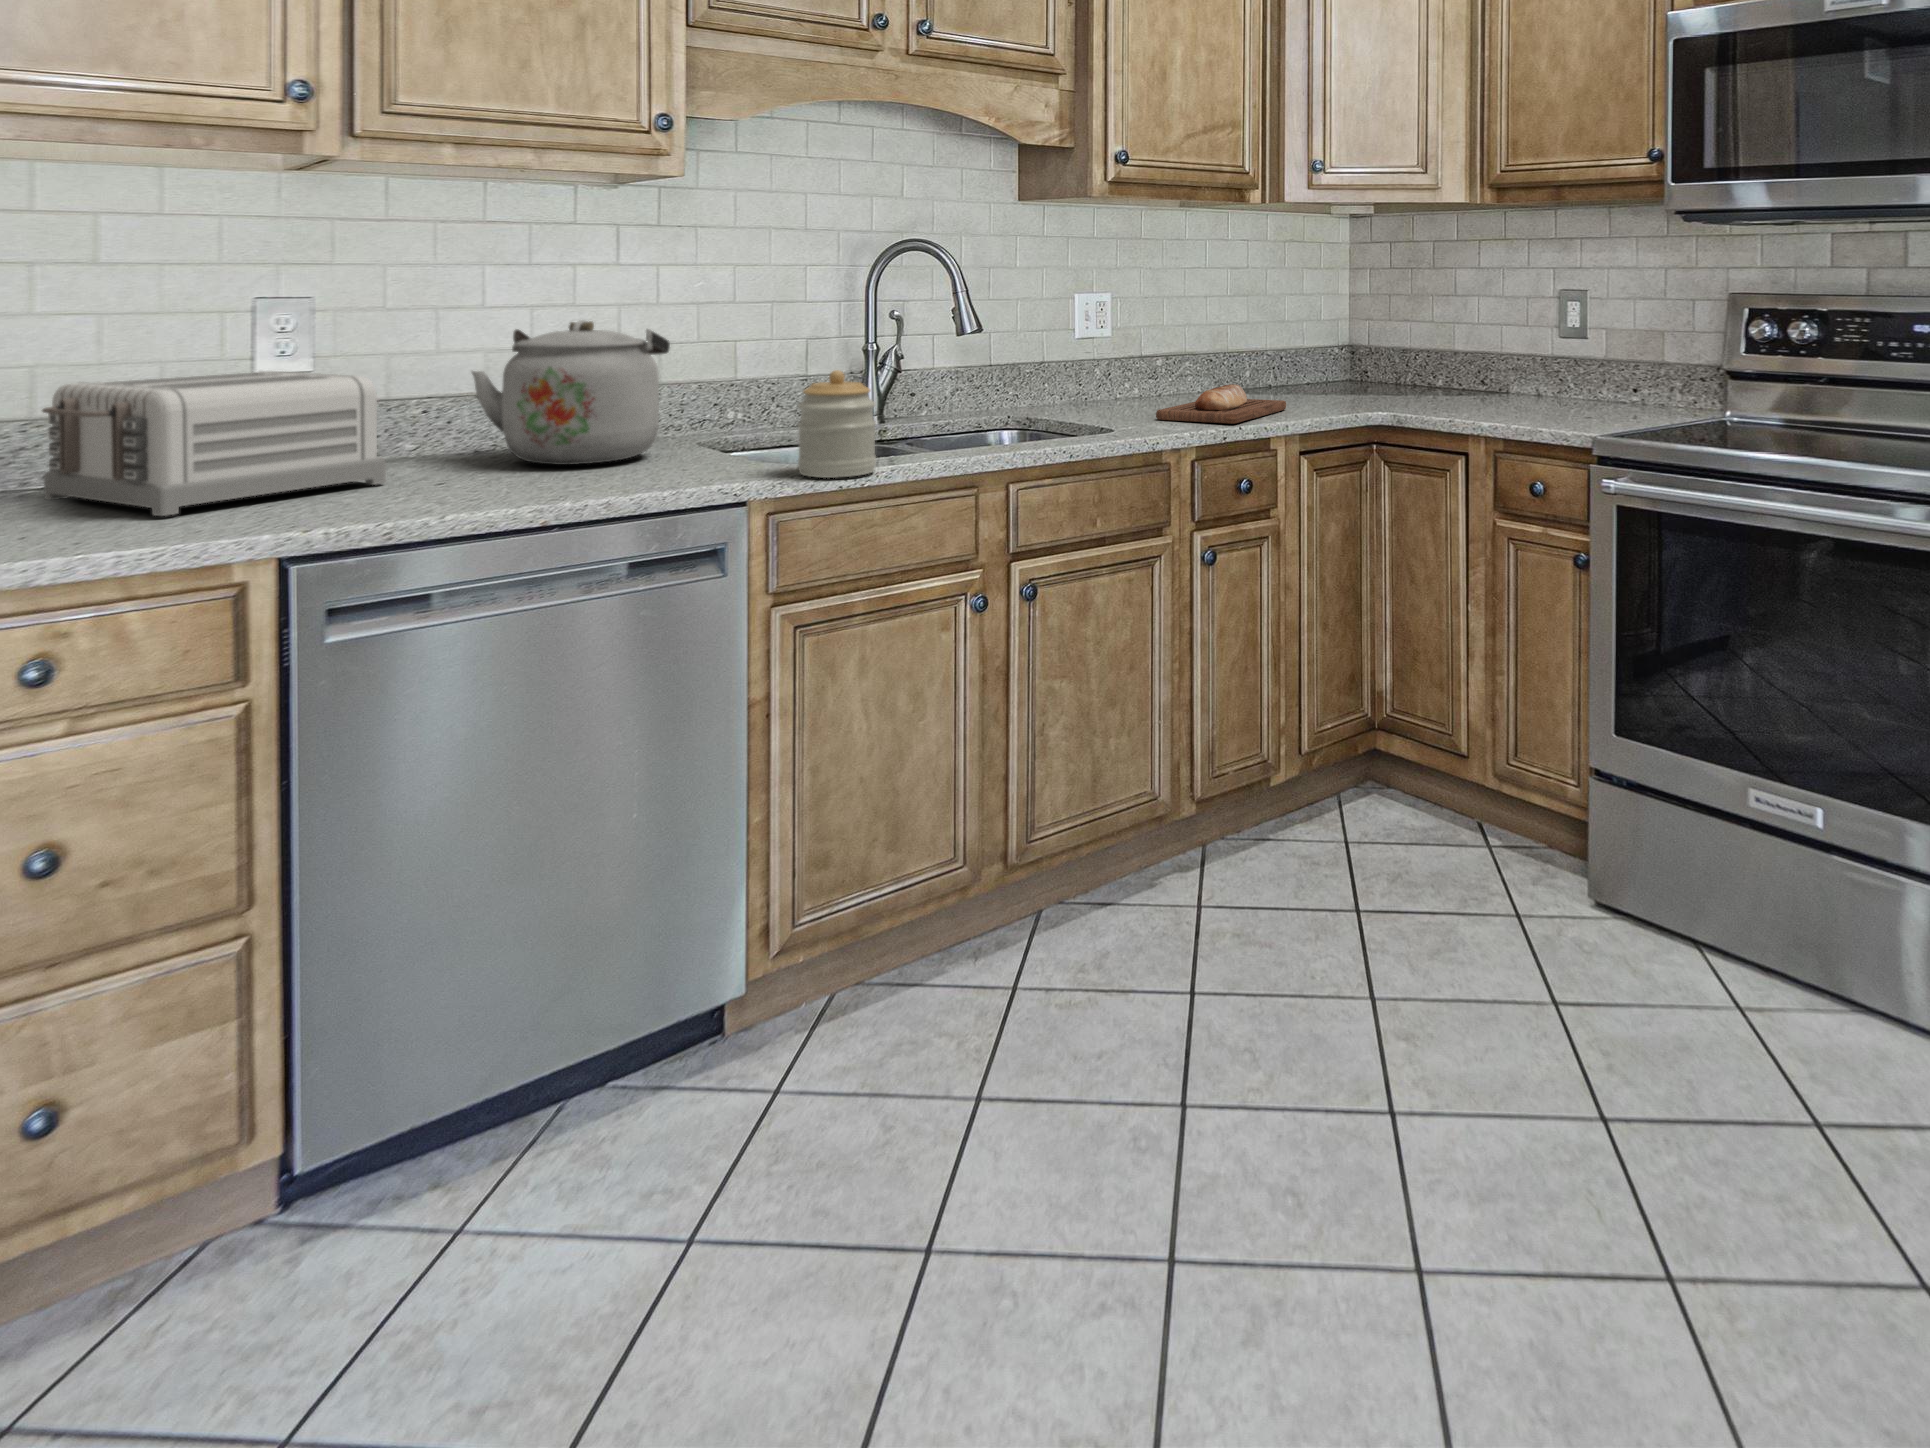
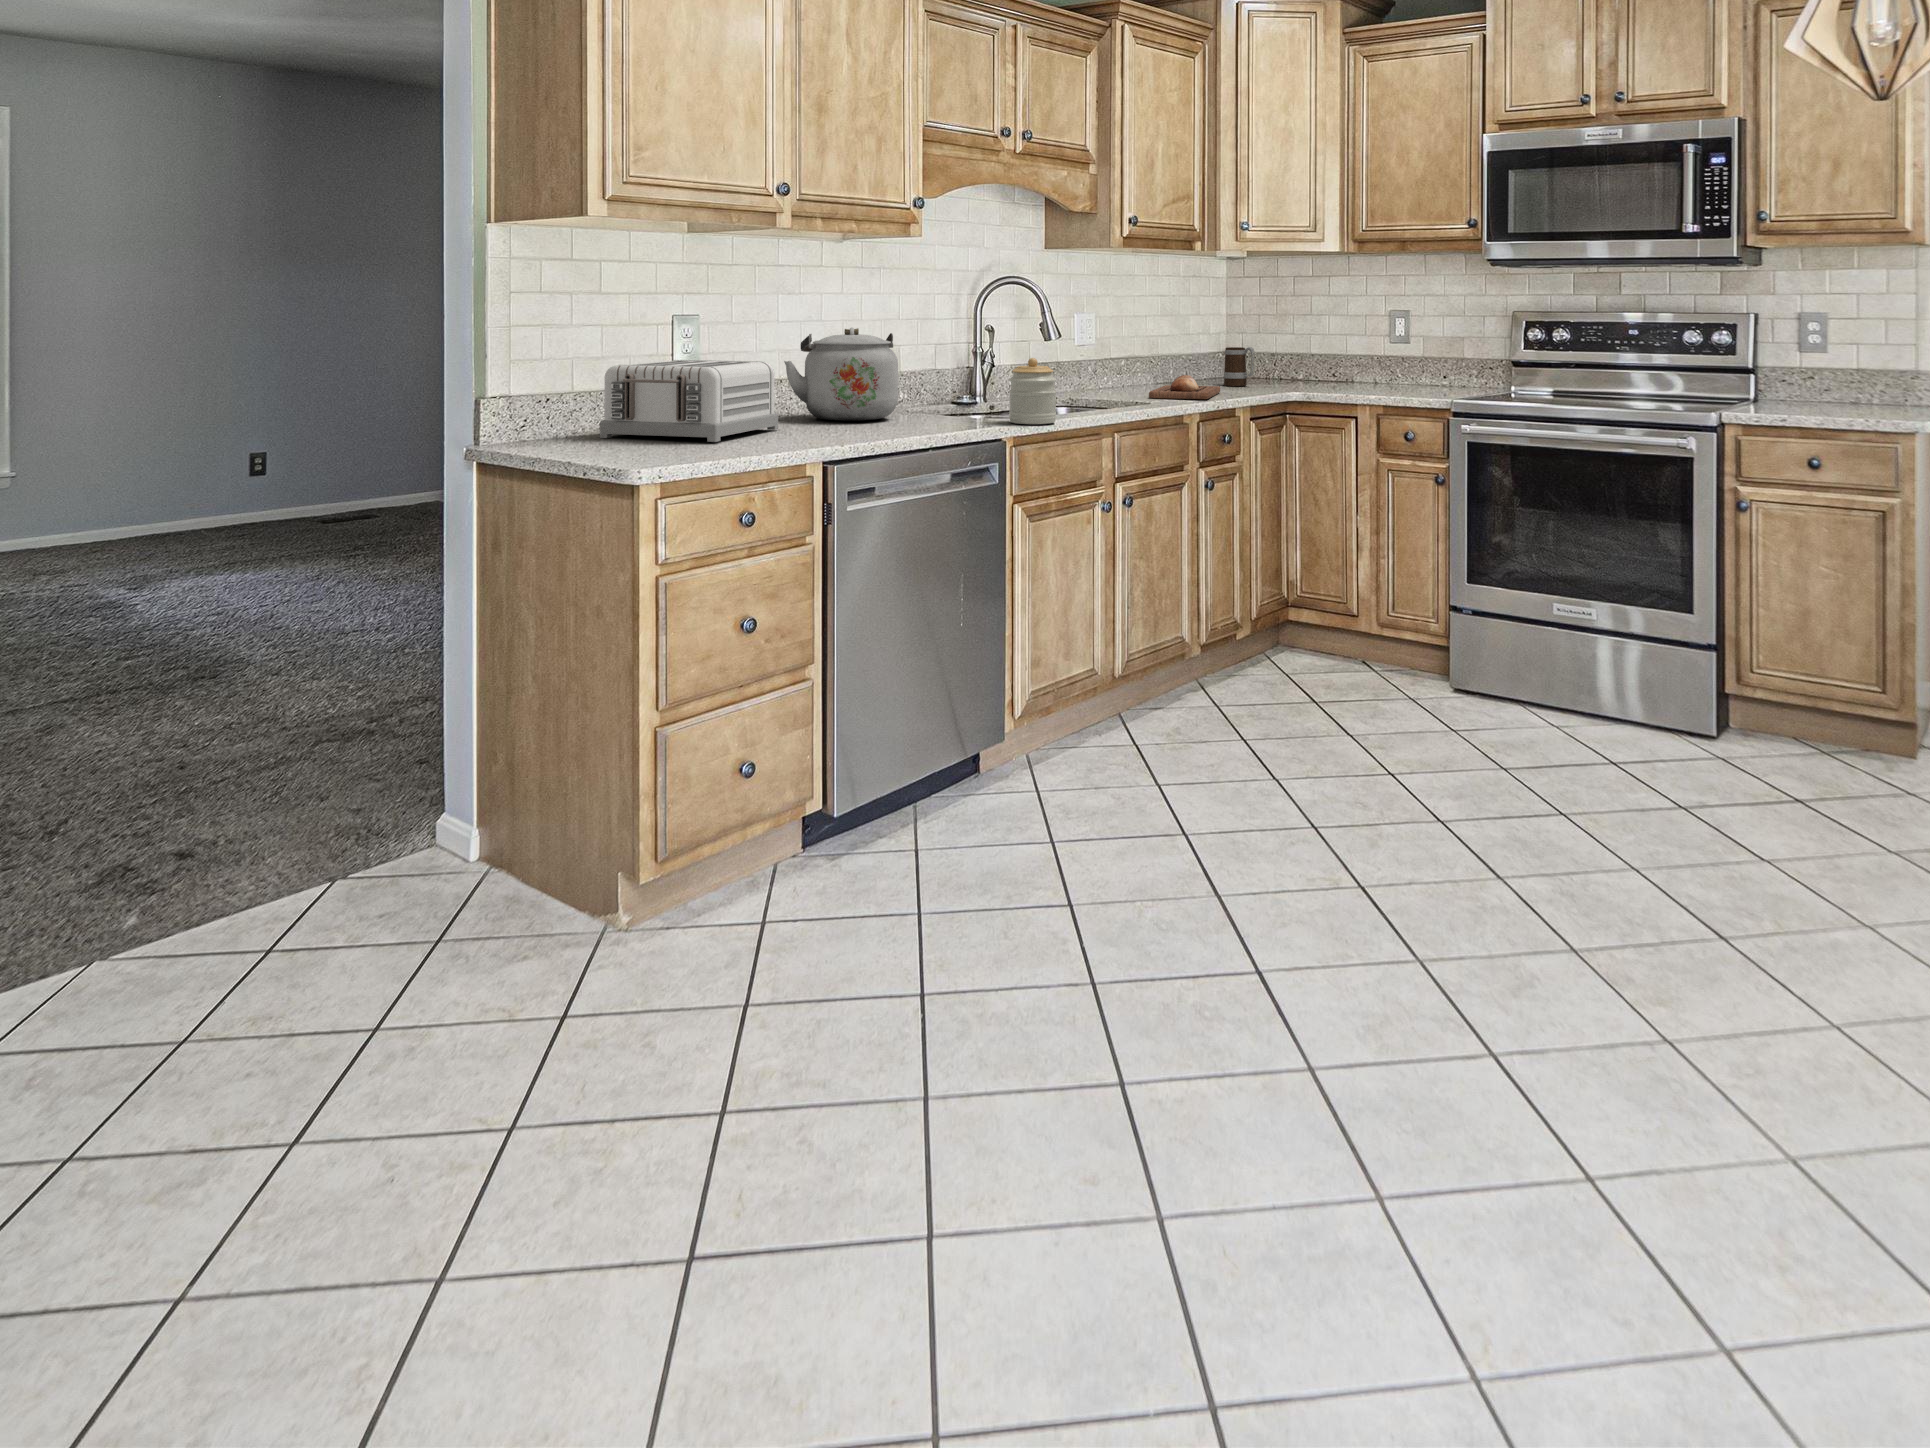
mug: none [1319,343,1360,398] -> present [1224,347,1255,386]

